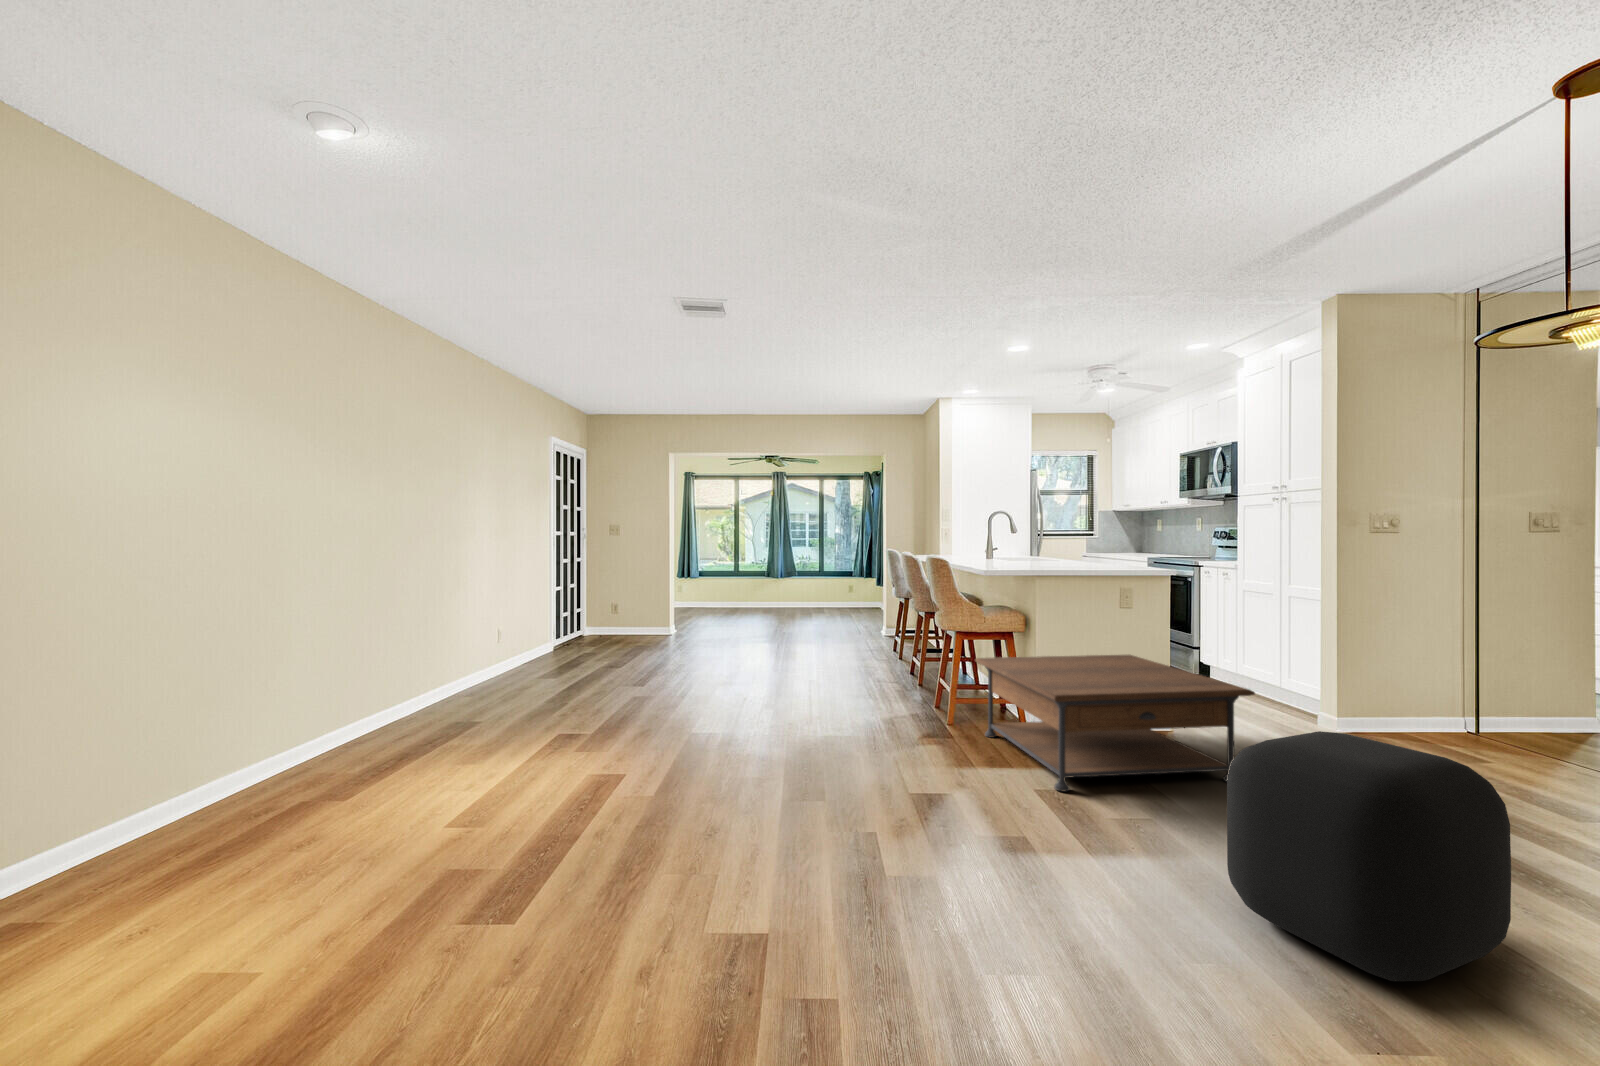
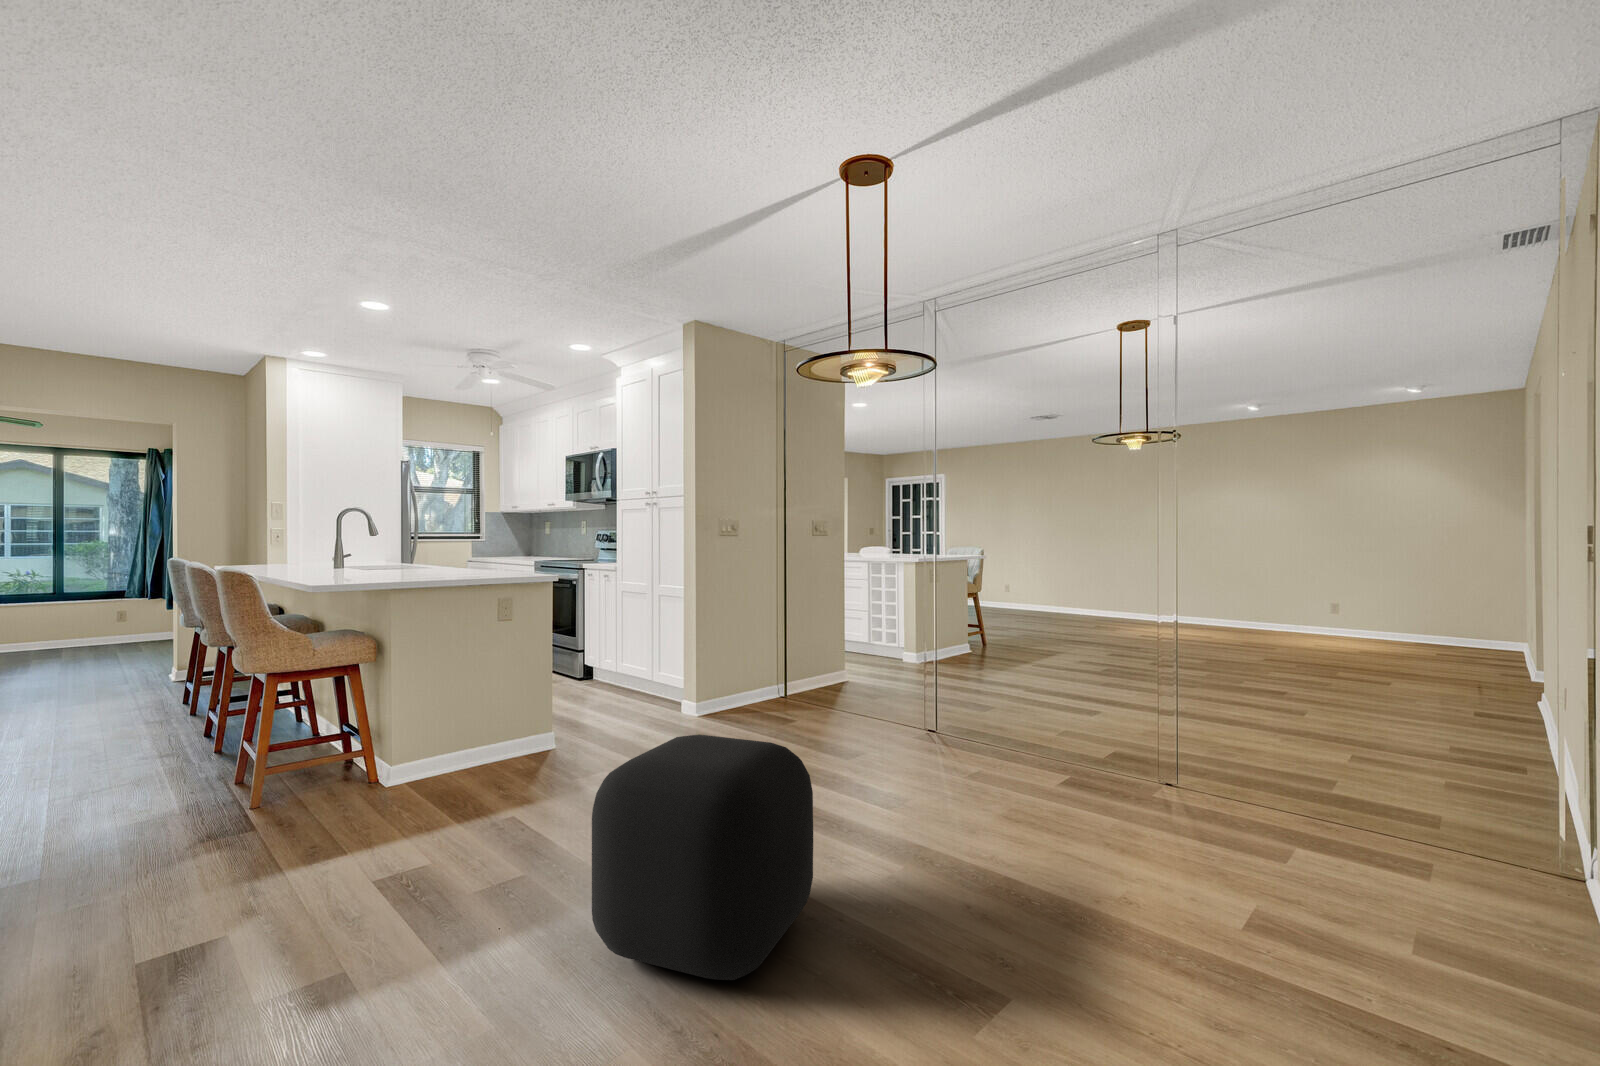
coffee table: present [975,655,1255,792] -> none [296,673,626,866]

